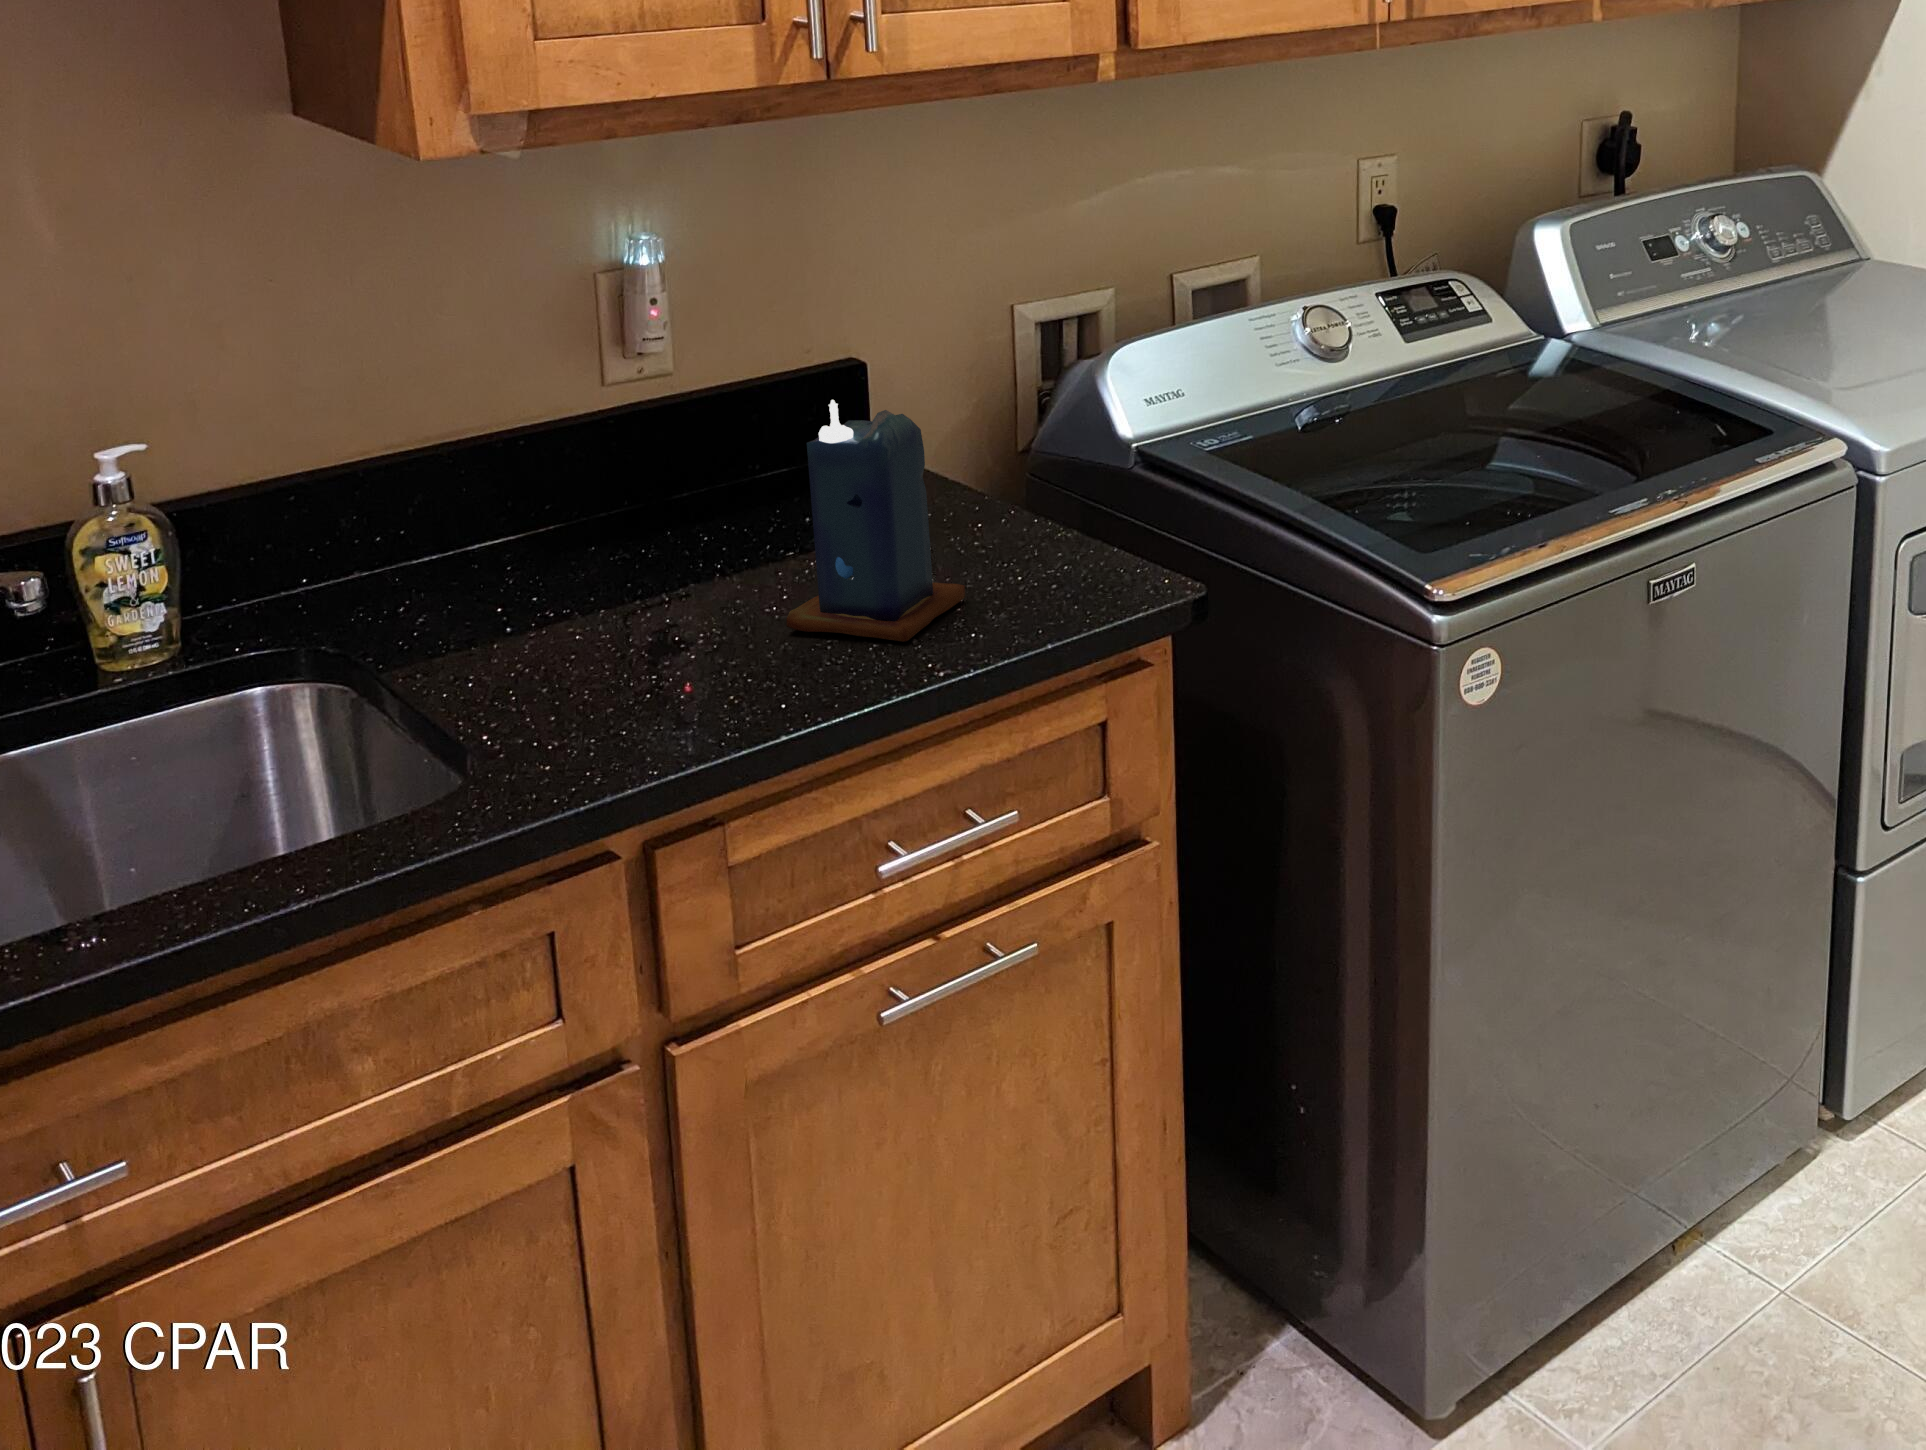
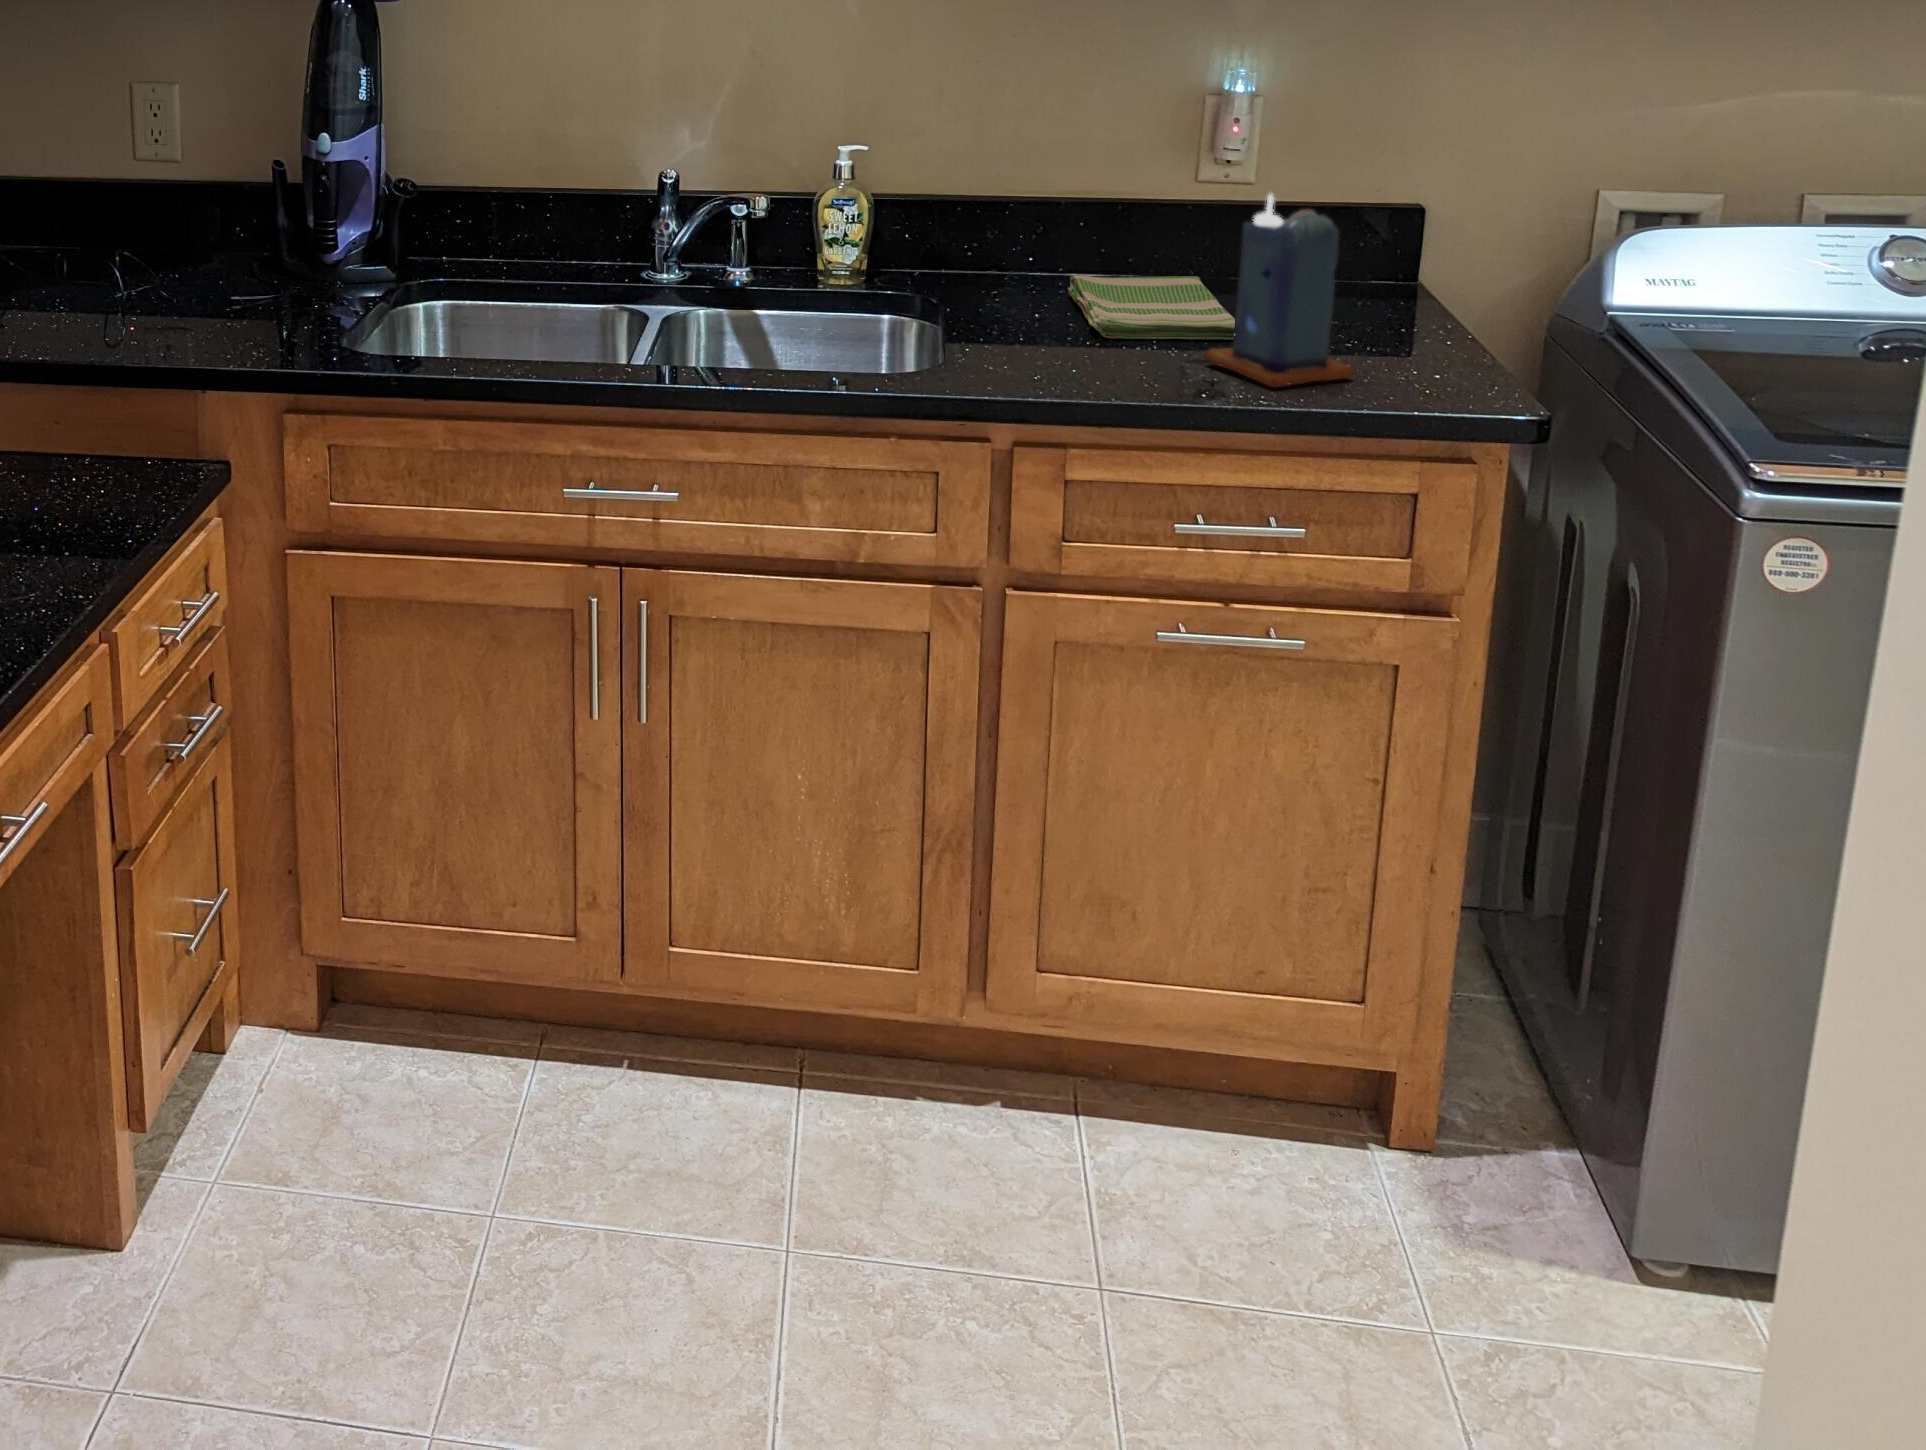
dish towel: none [494,511,793,633] -> present [1068,275,1235,340]

